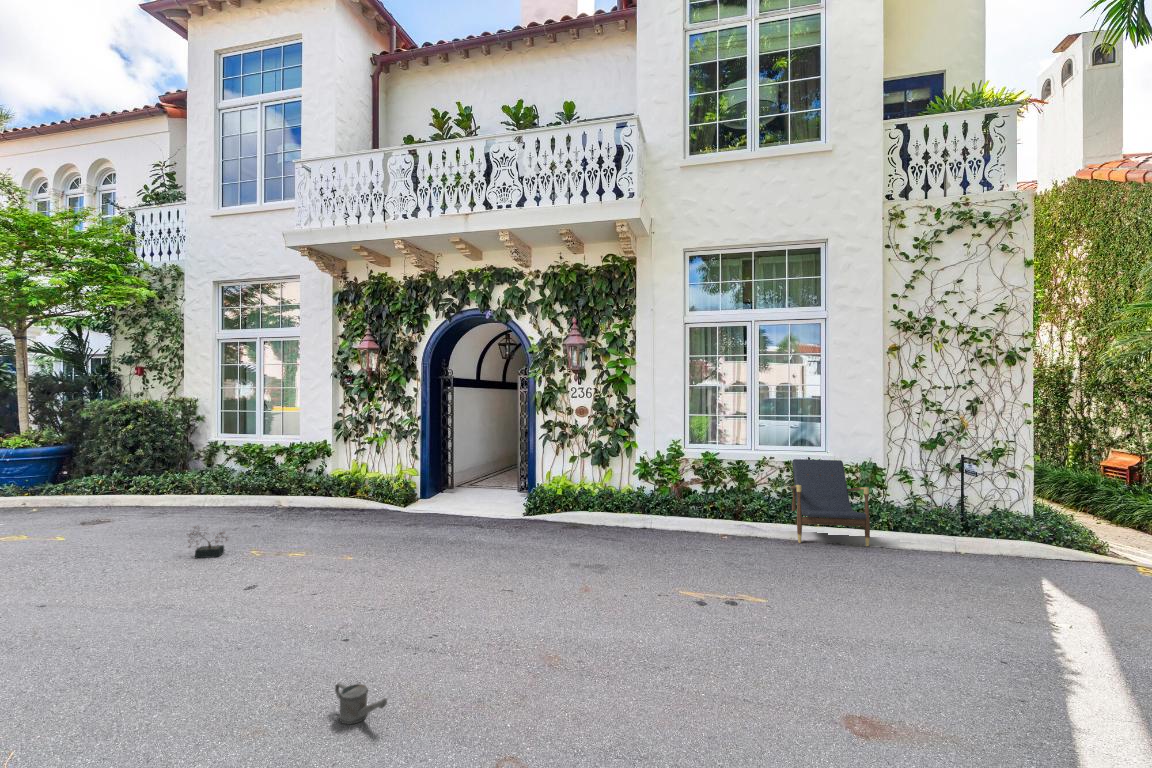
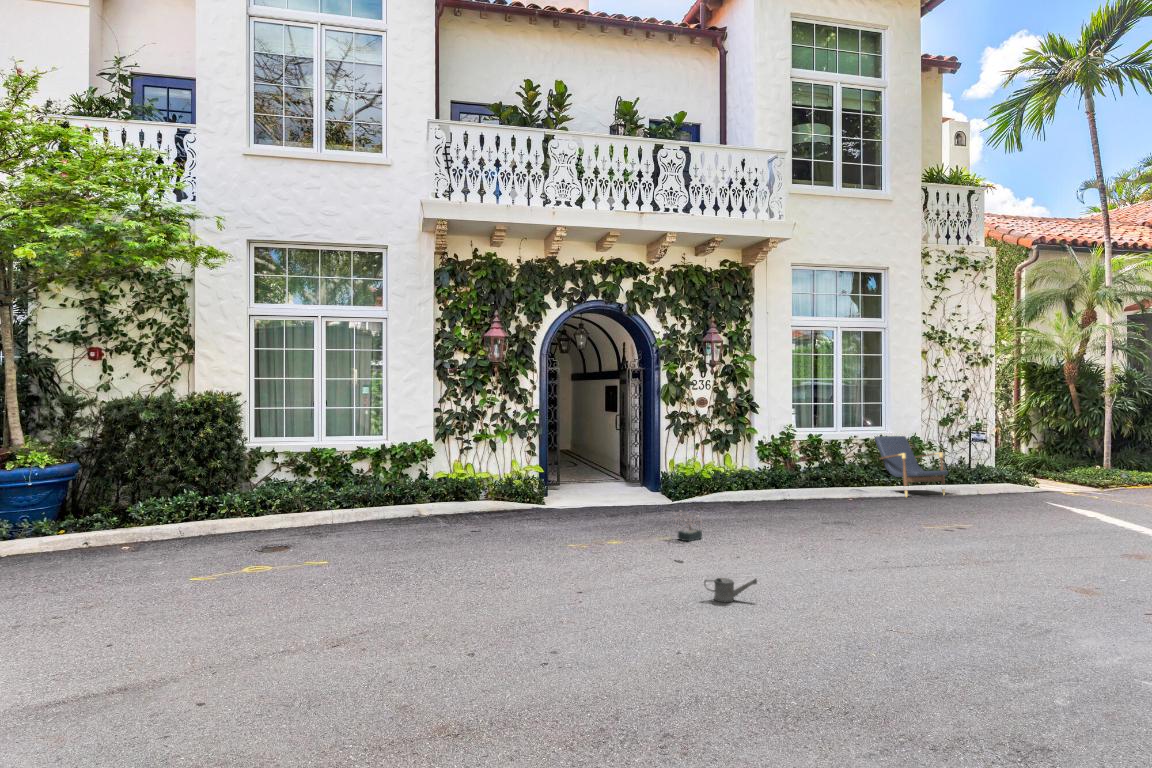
decorative plant: present [188,526,228,558] -> present [675,514,702,541]
watering can: present [335,683,387,724] -> present [704,578,757,602]

